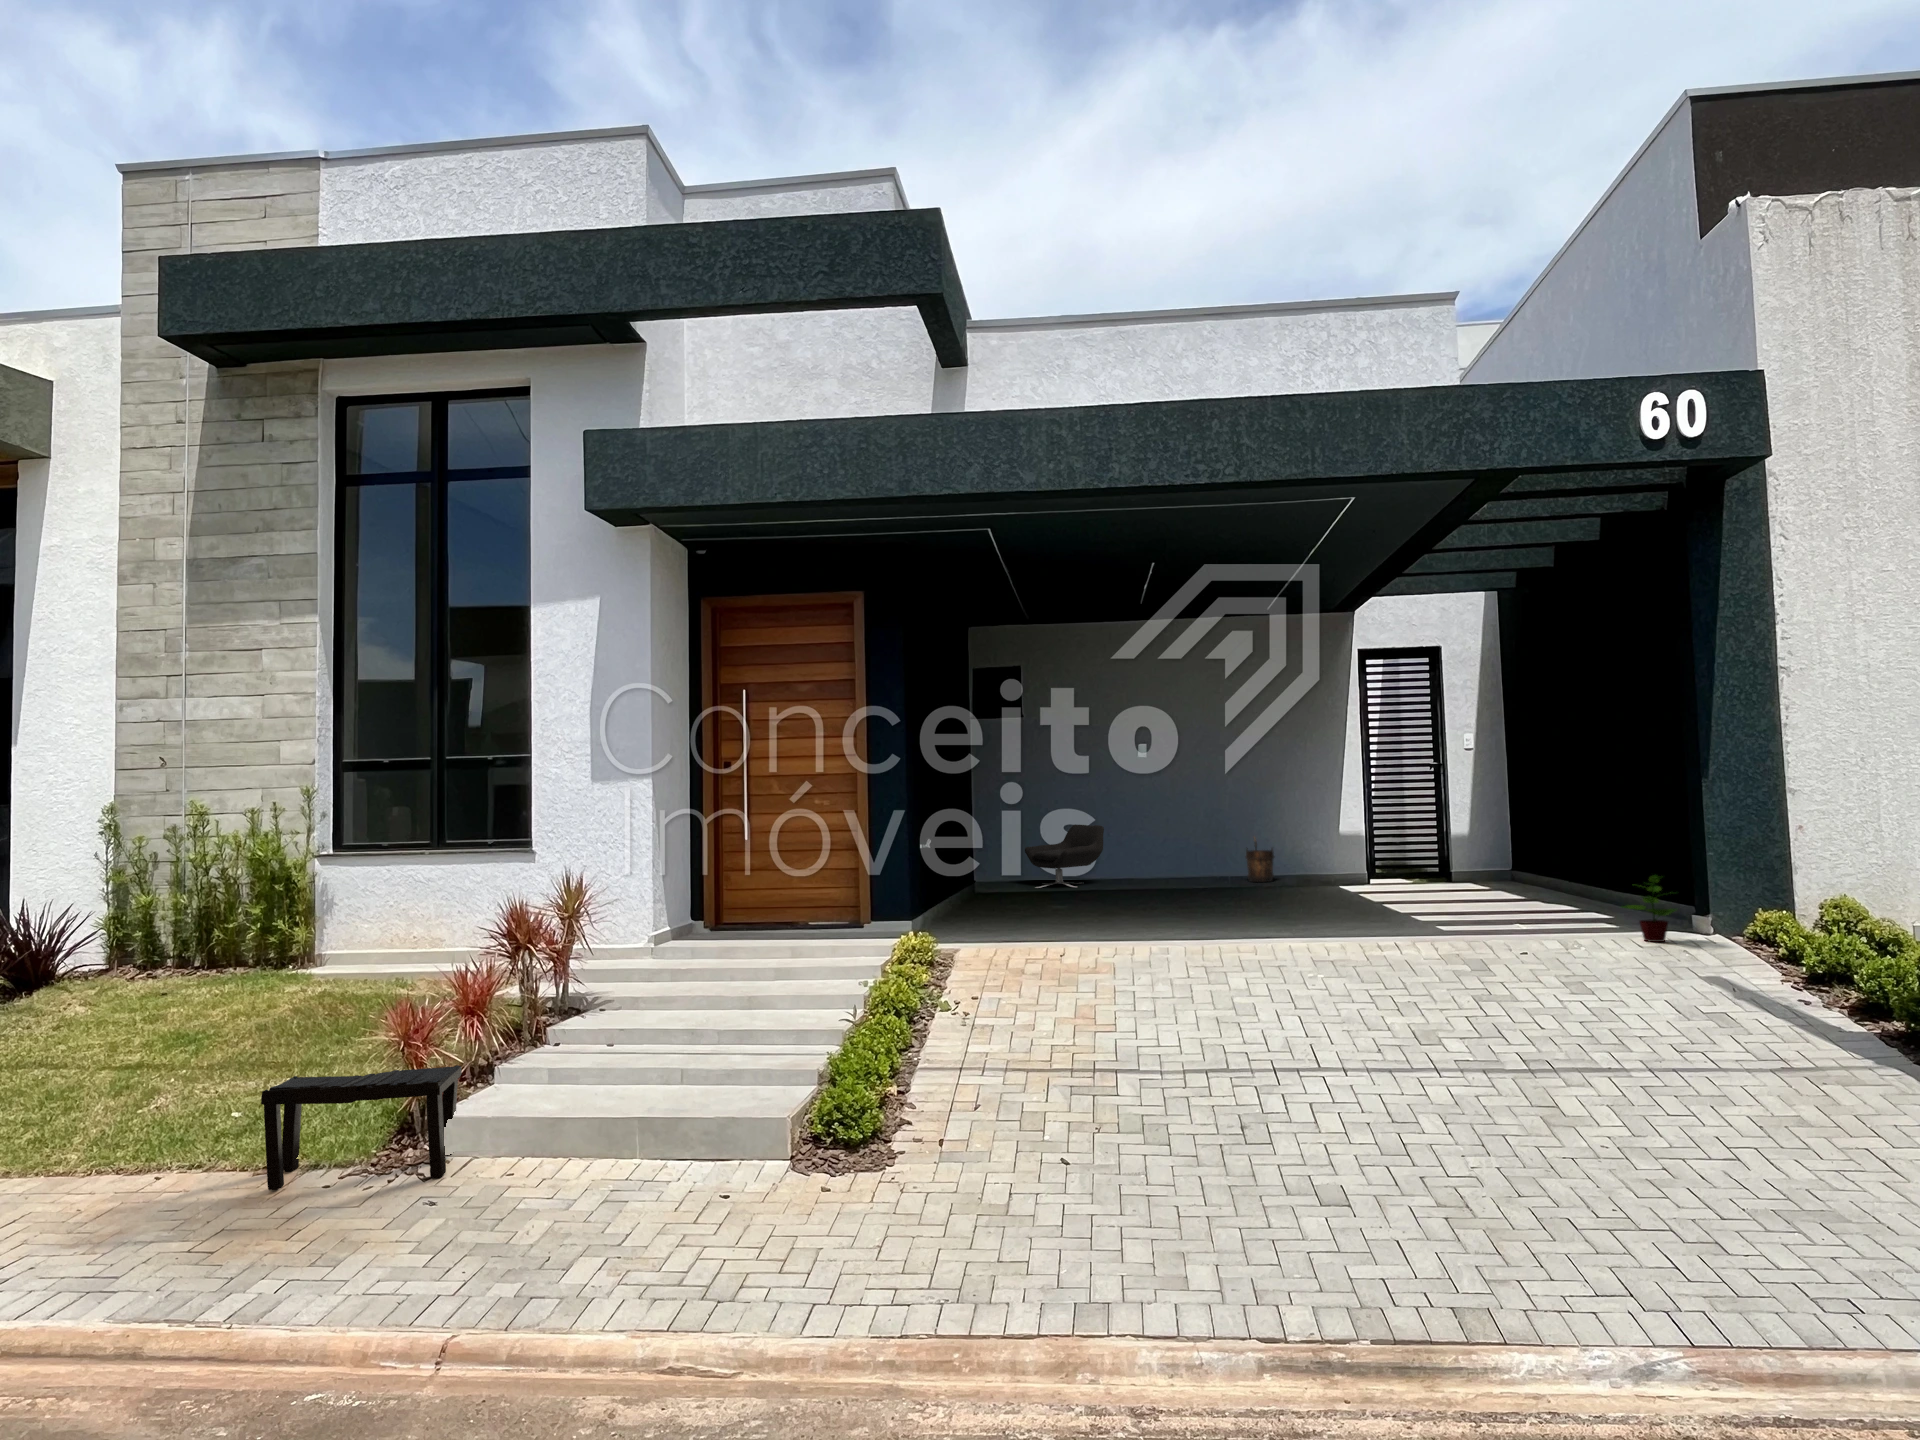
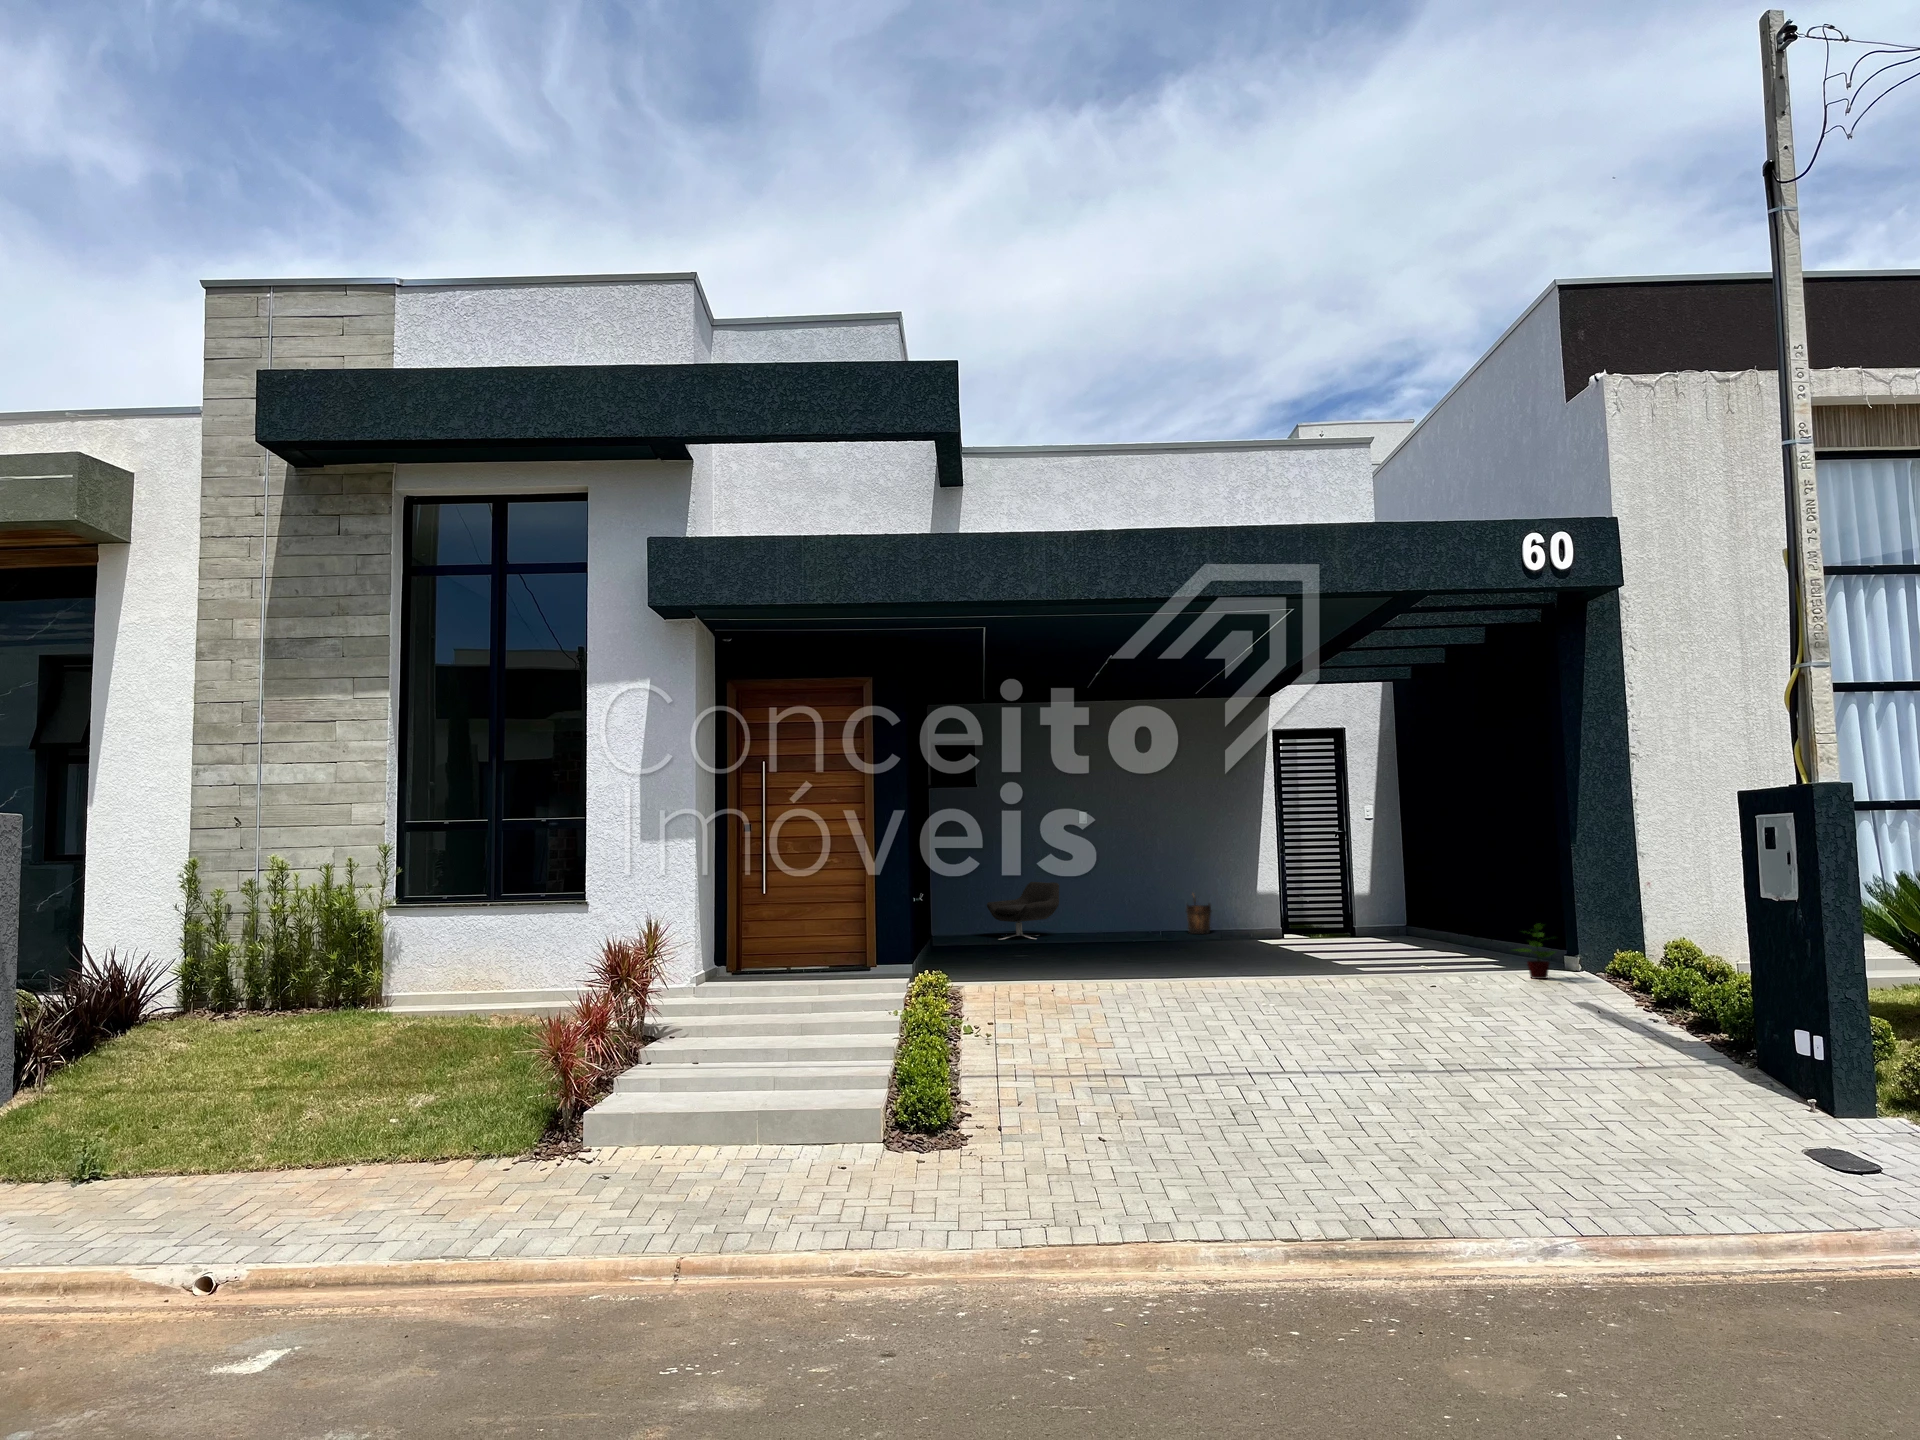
bench: present [261,1065,462,1190] -> none [458,1076,606,1176]

